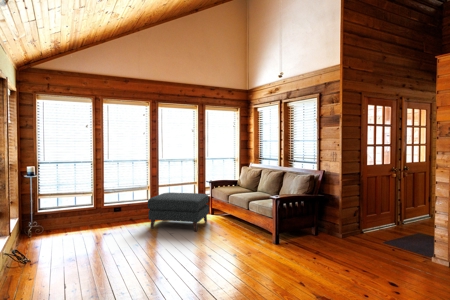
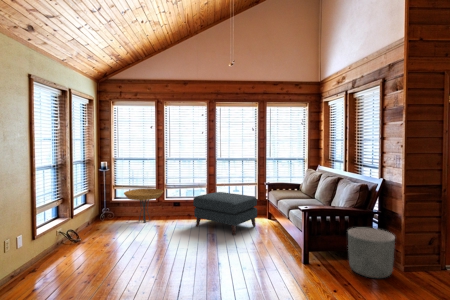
side table: none [62,195,109,233] -> present [124,188,163,223]
planter: none [306,209,340,246] -> present [348,228,395,278]

